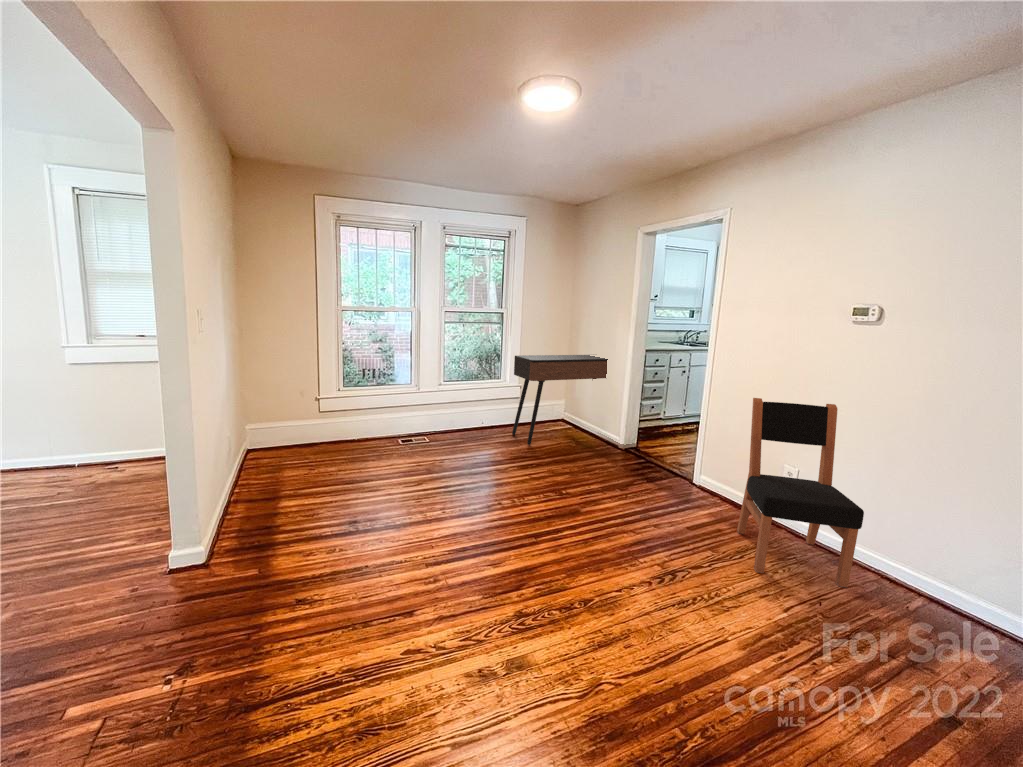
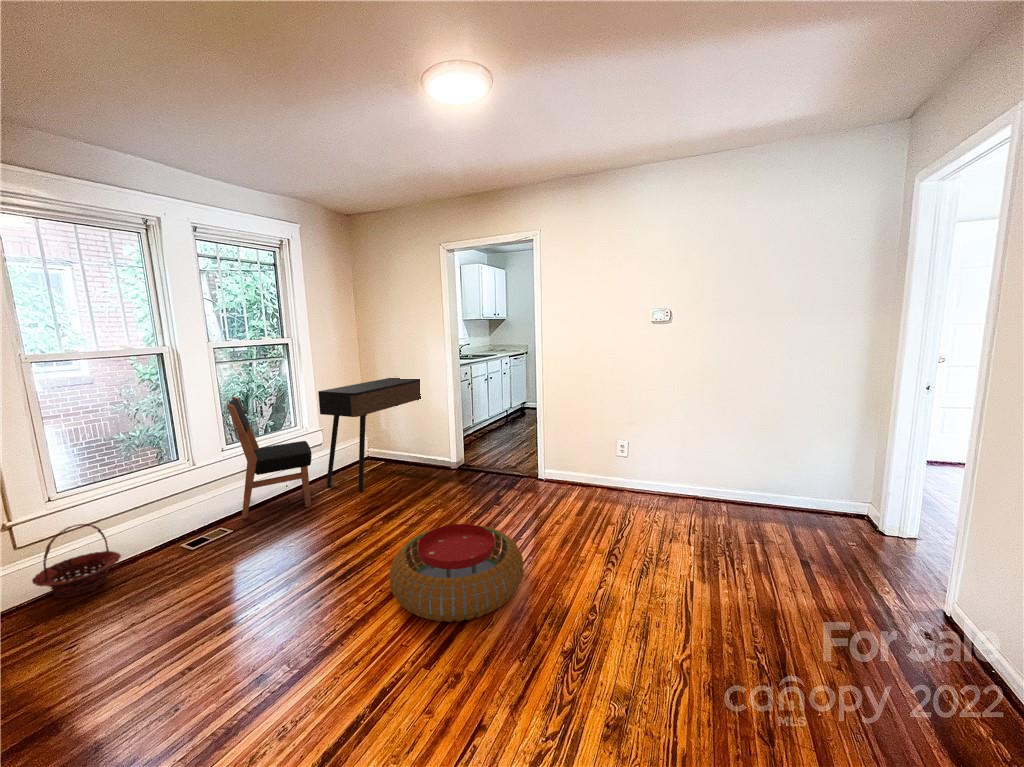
dining chair: present [737,398,864,588] -> present [227,397,312,519]
basket: none [326,410,367,451] -> present [32,524,121,598]
pouf: none [450,478,568,558] -> present [389,524,524,622]

